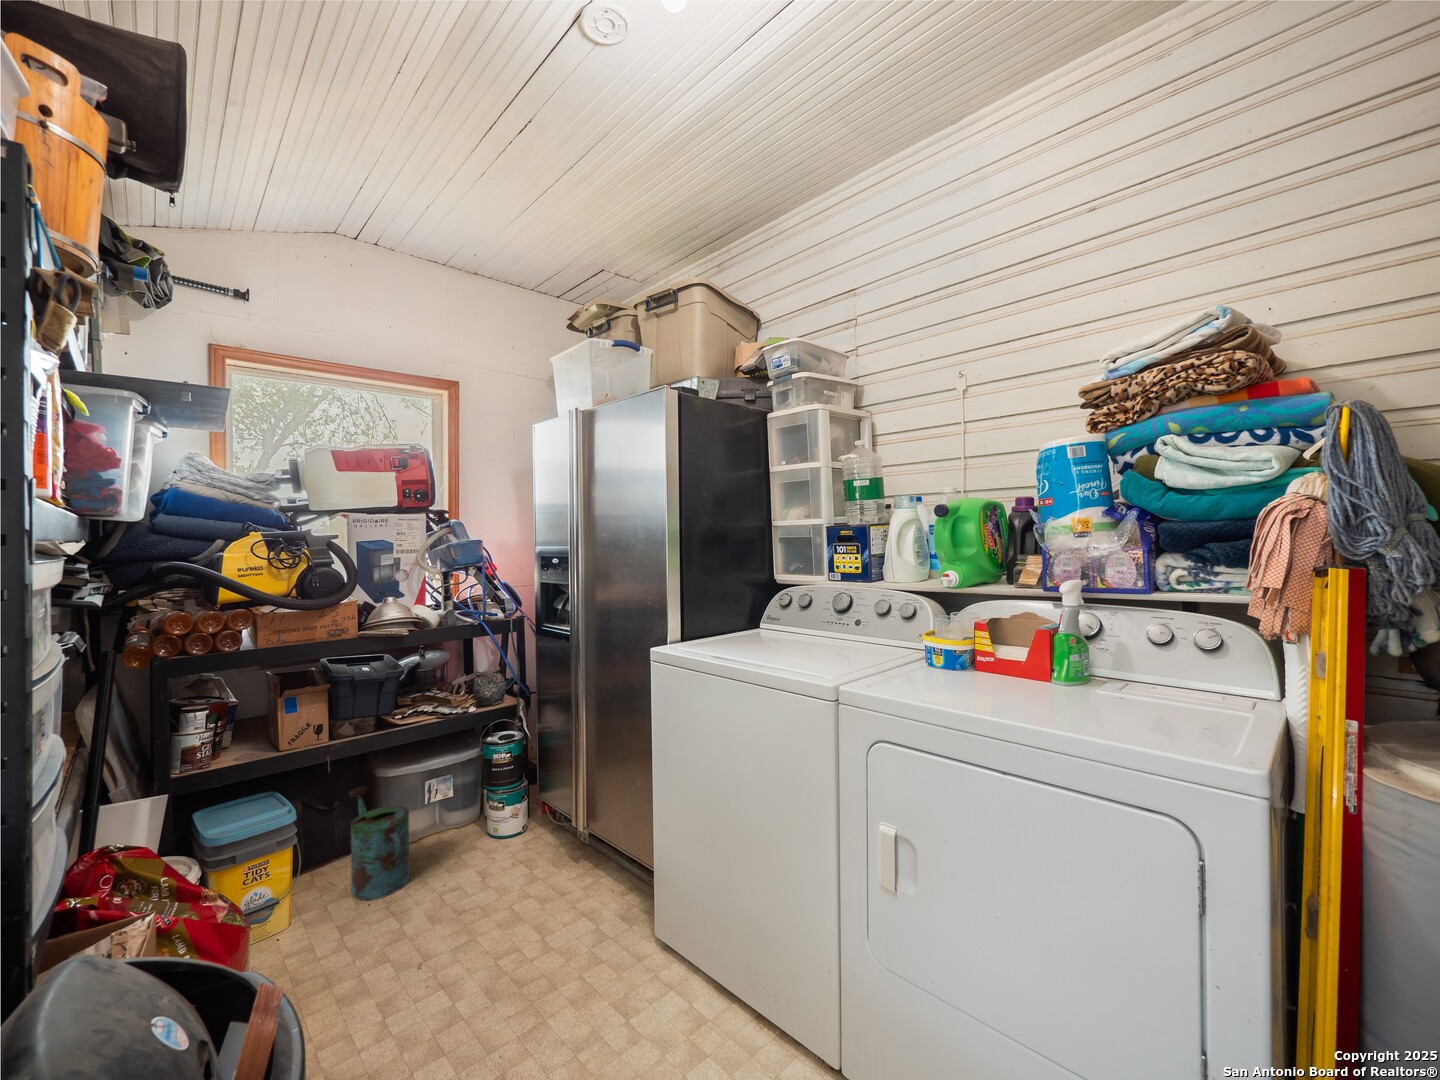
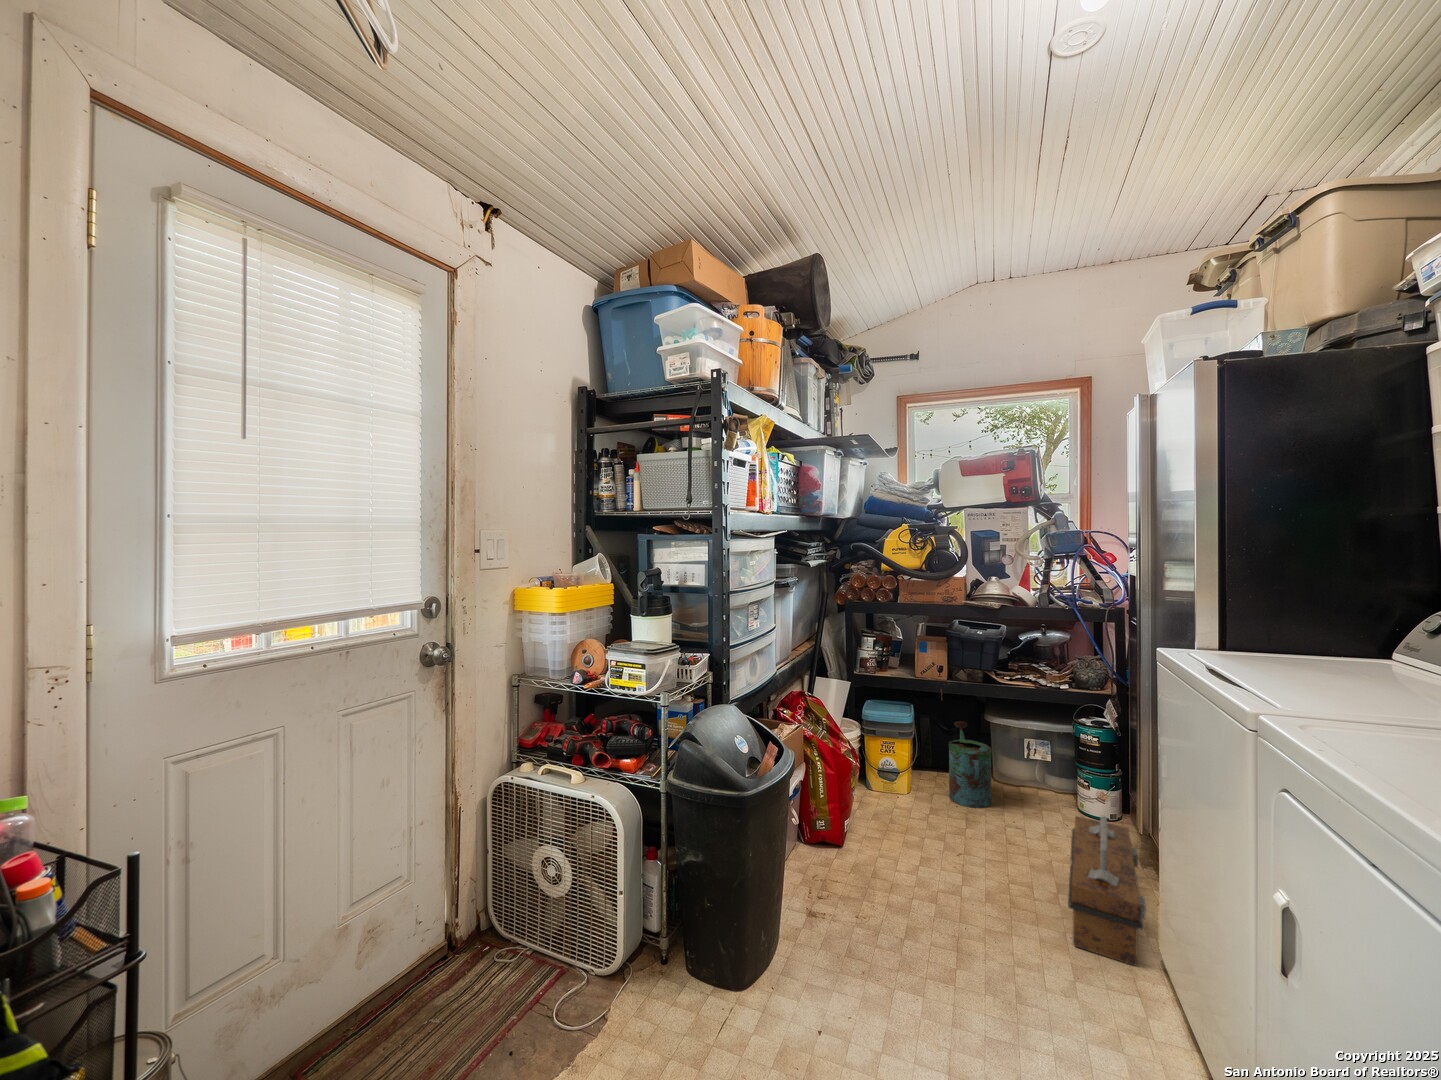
toolbox: none [520,838,623,1006] -> present [1068,816,1146,966]

